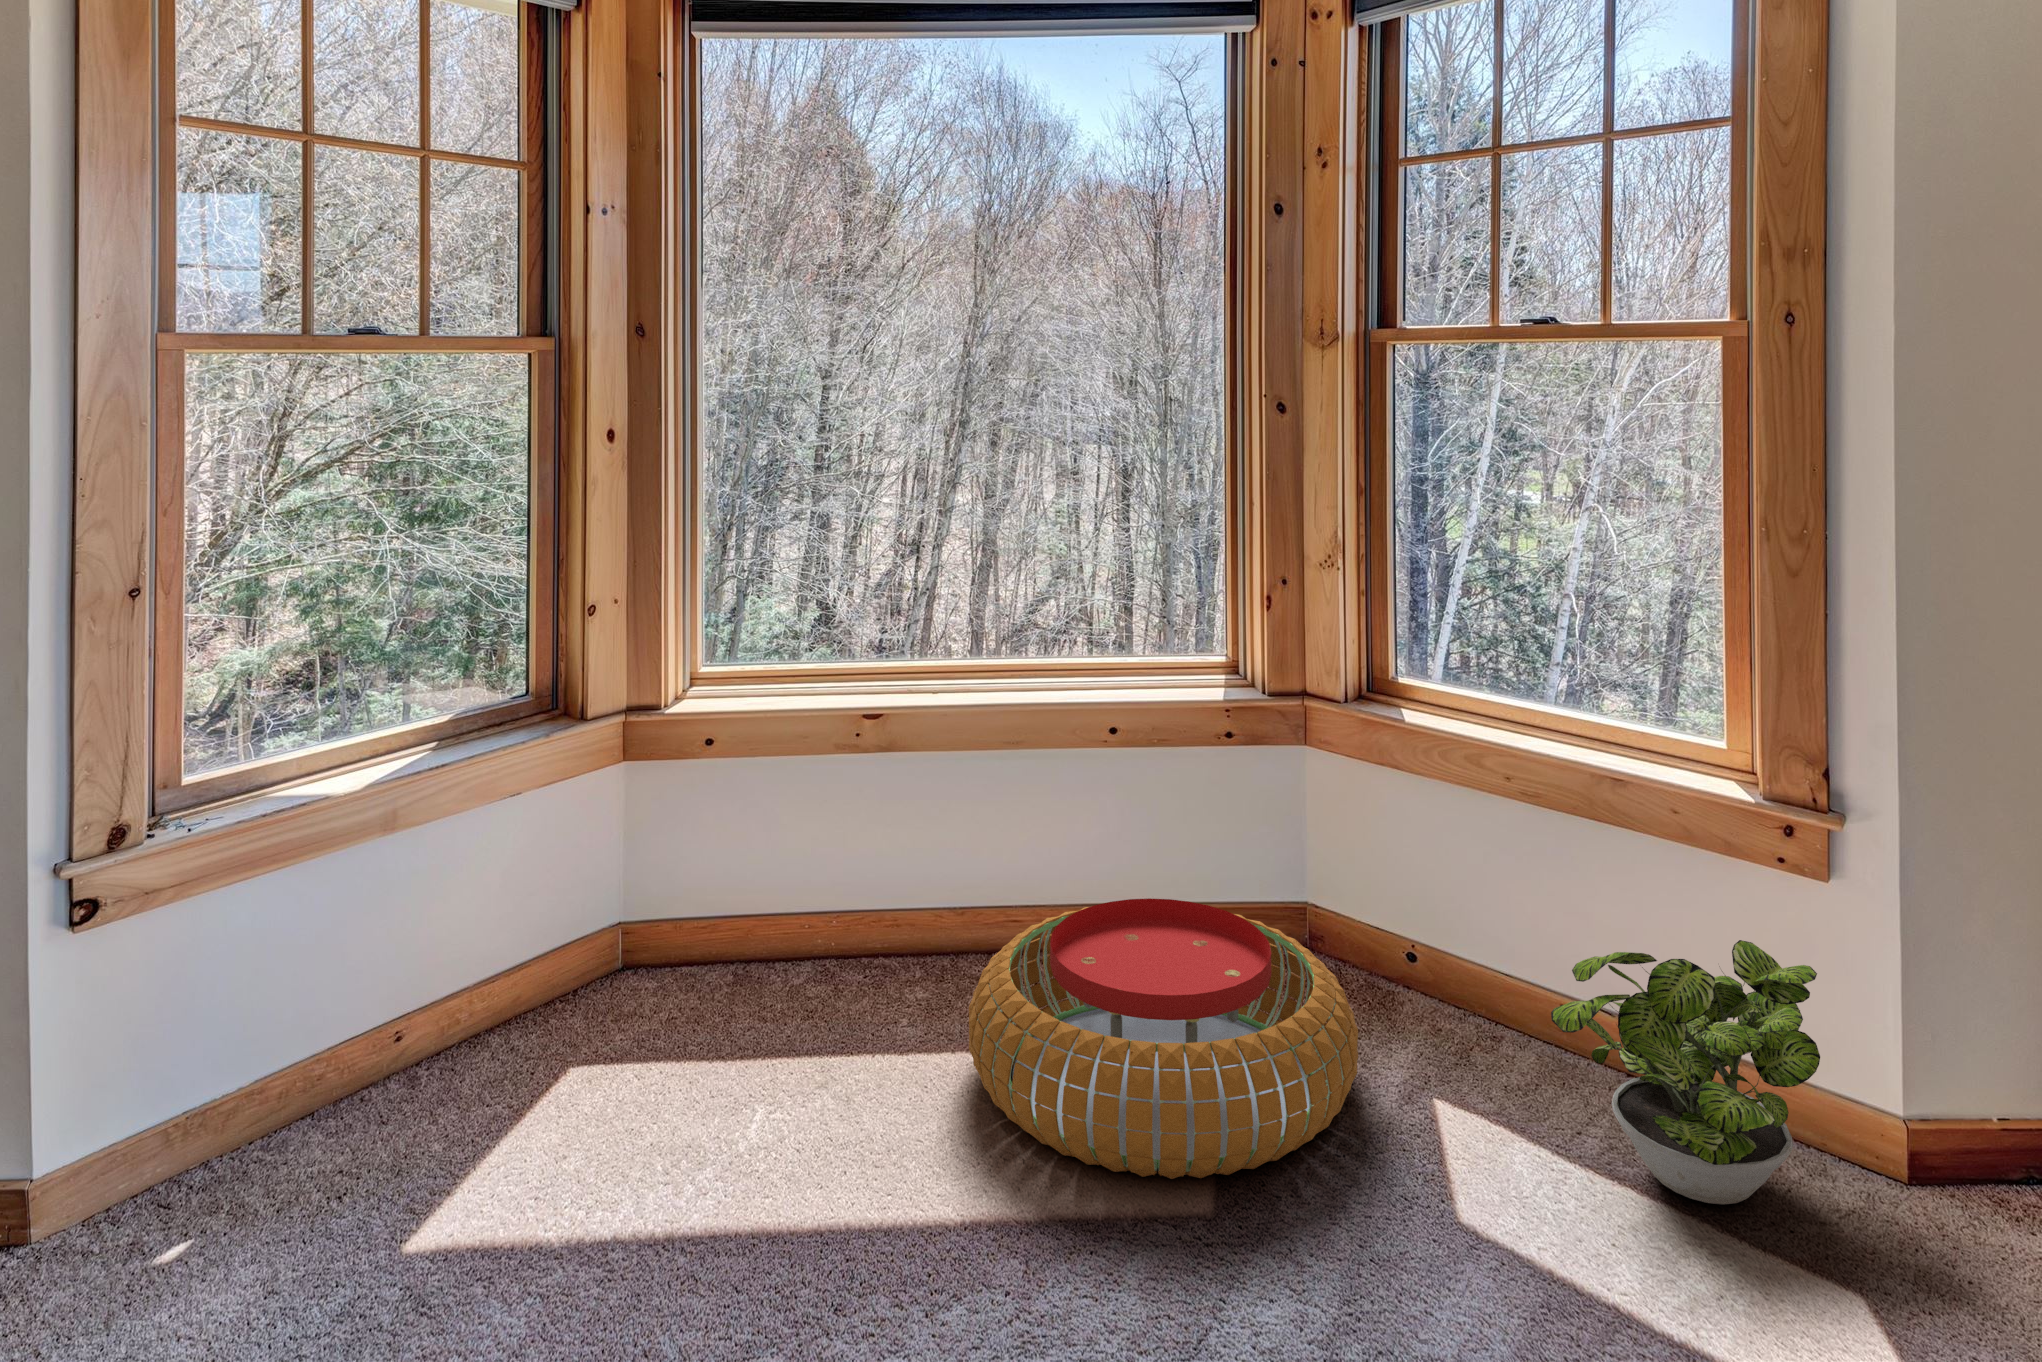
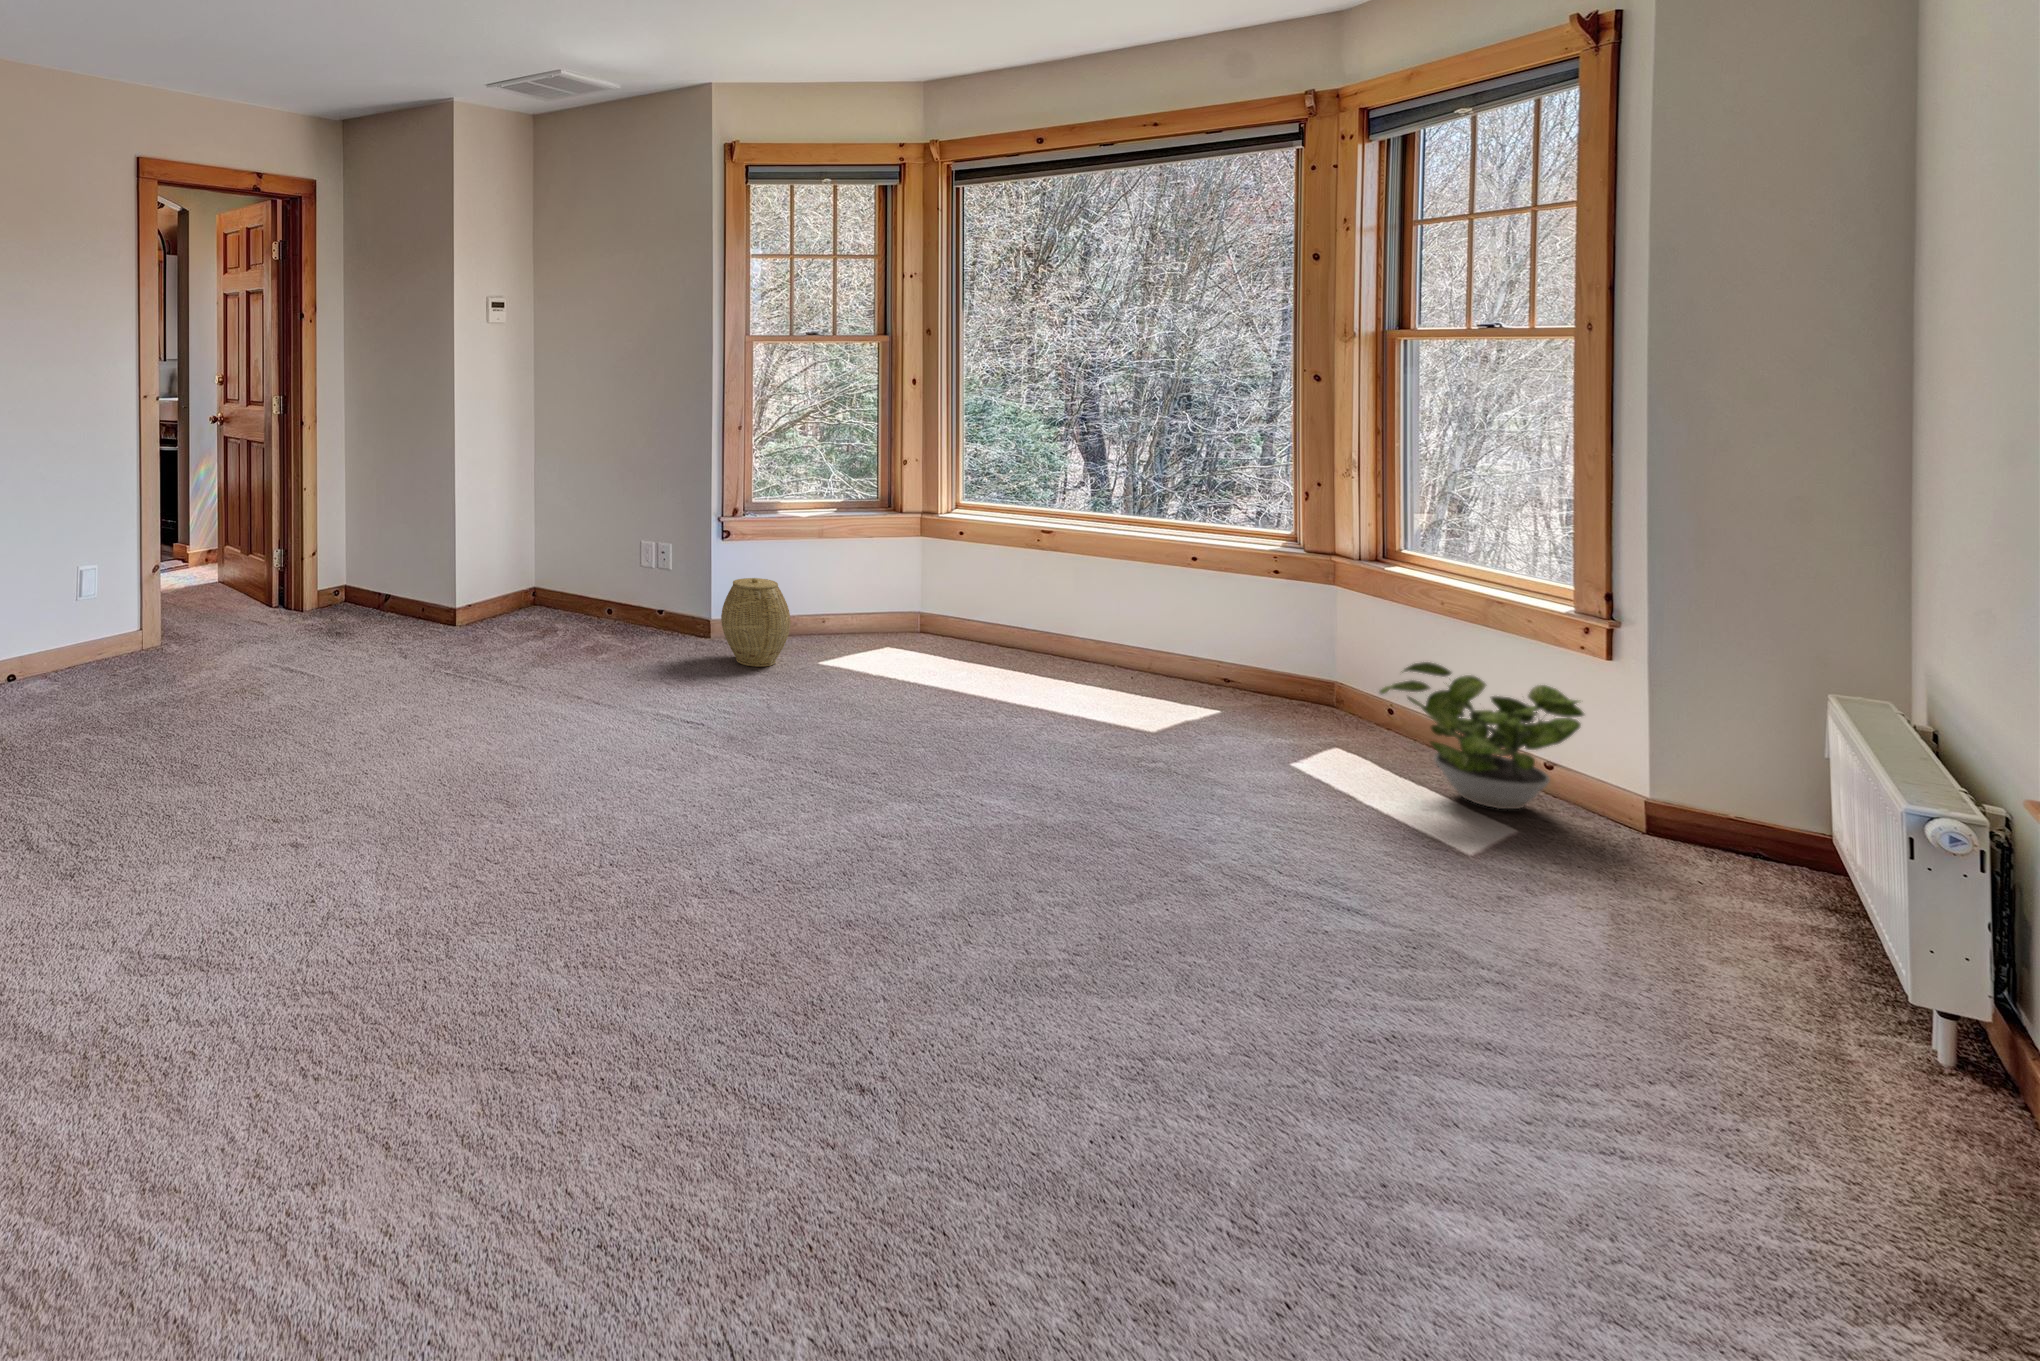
pouf: present [969,898,1358,1179] -> none [1077,629,1305,742]
woven basket: none [103,983,315,1259] -> present [721,578,791,667]

